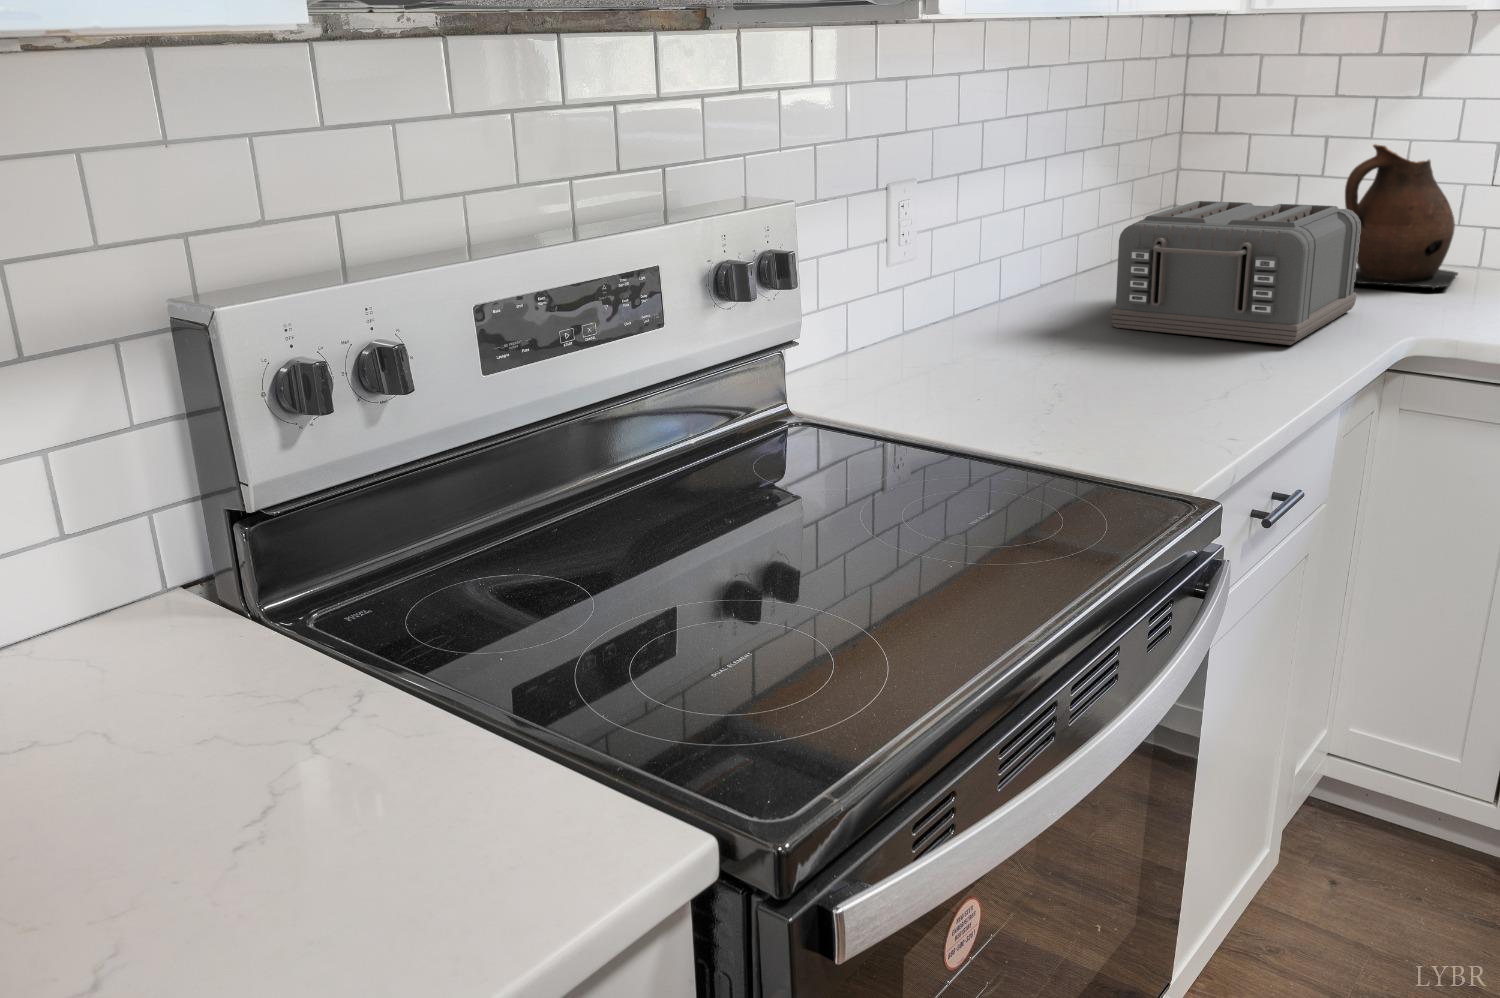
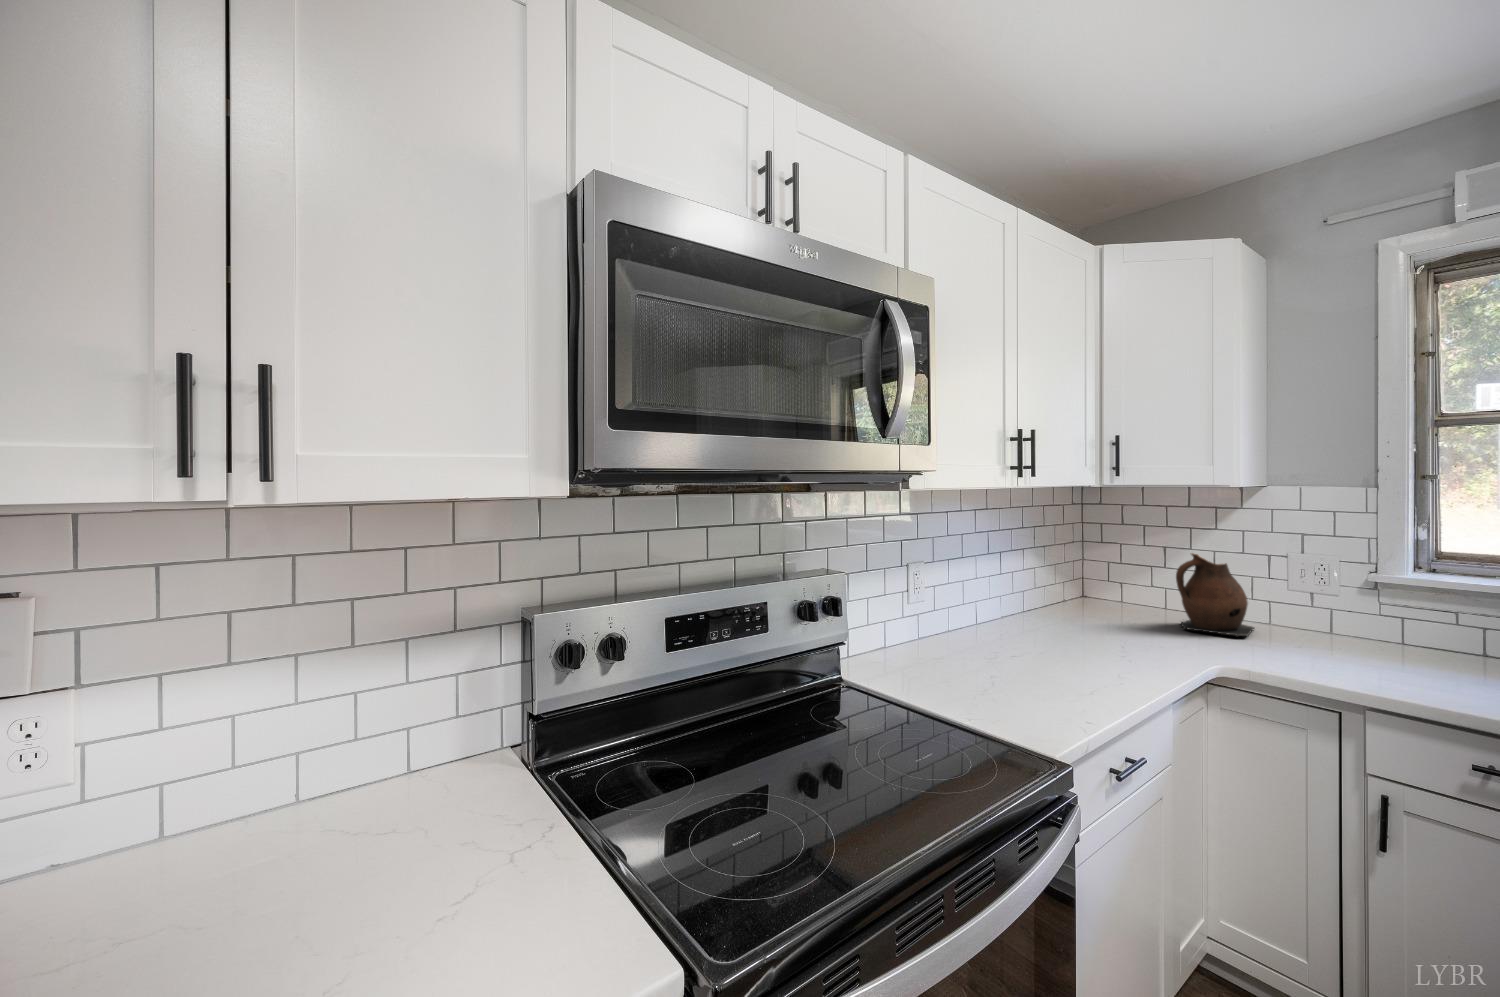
toaster: present [1111,201,1360,345] -> none [1034,579,1185,665]

